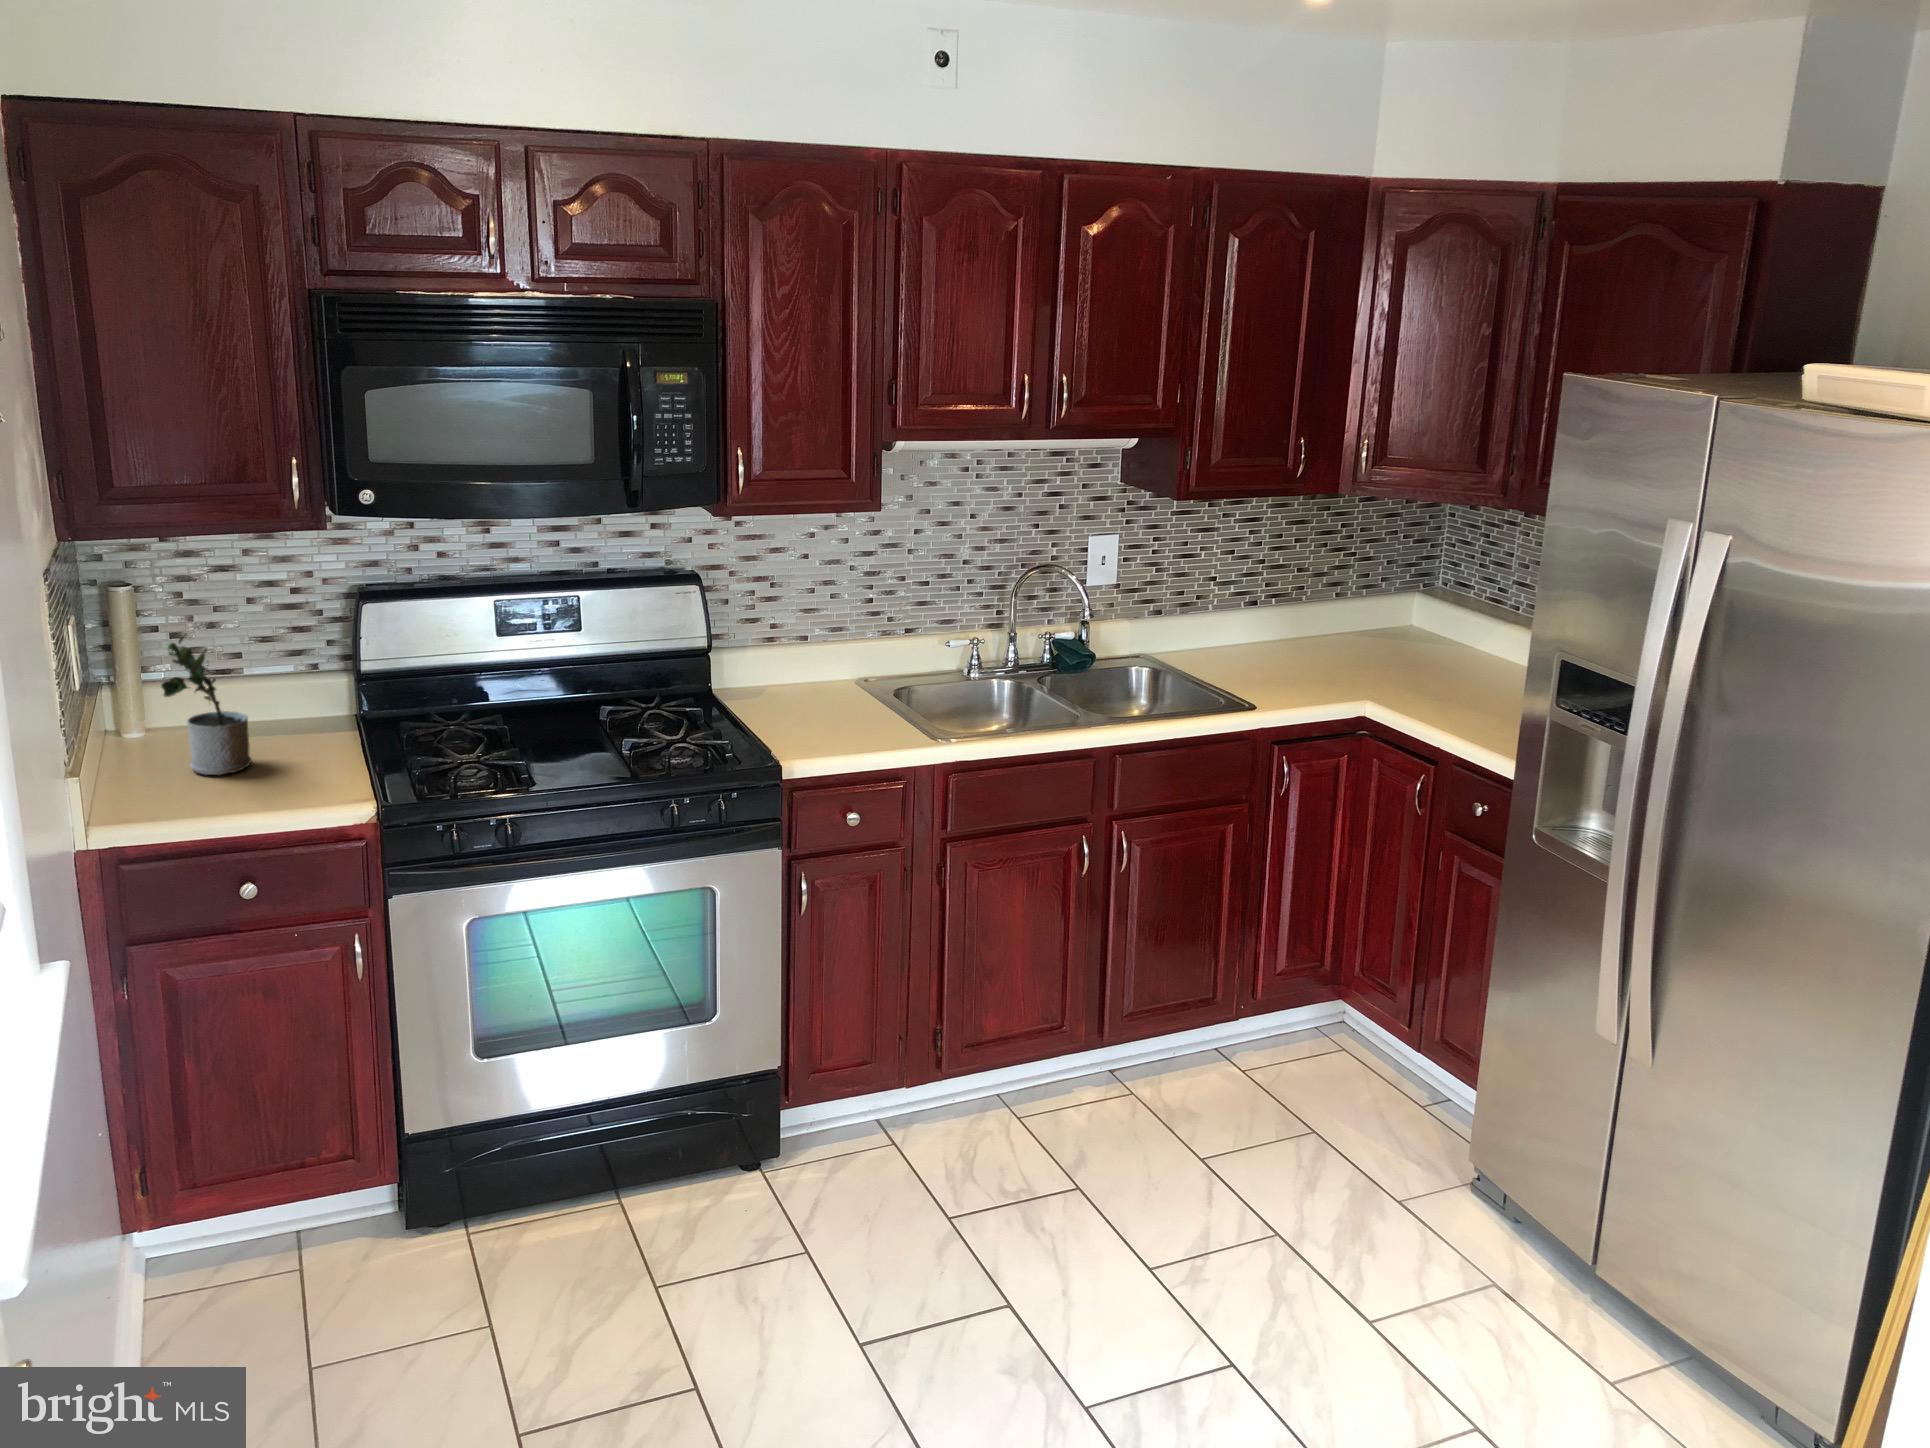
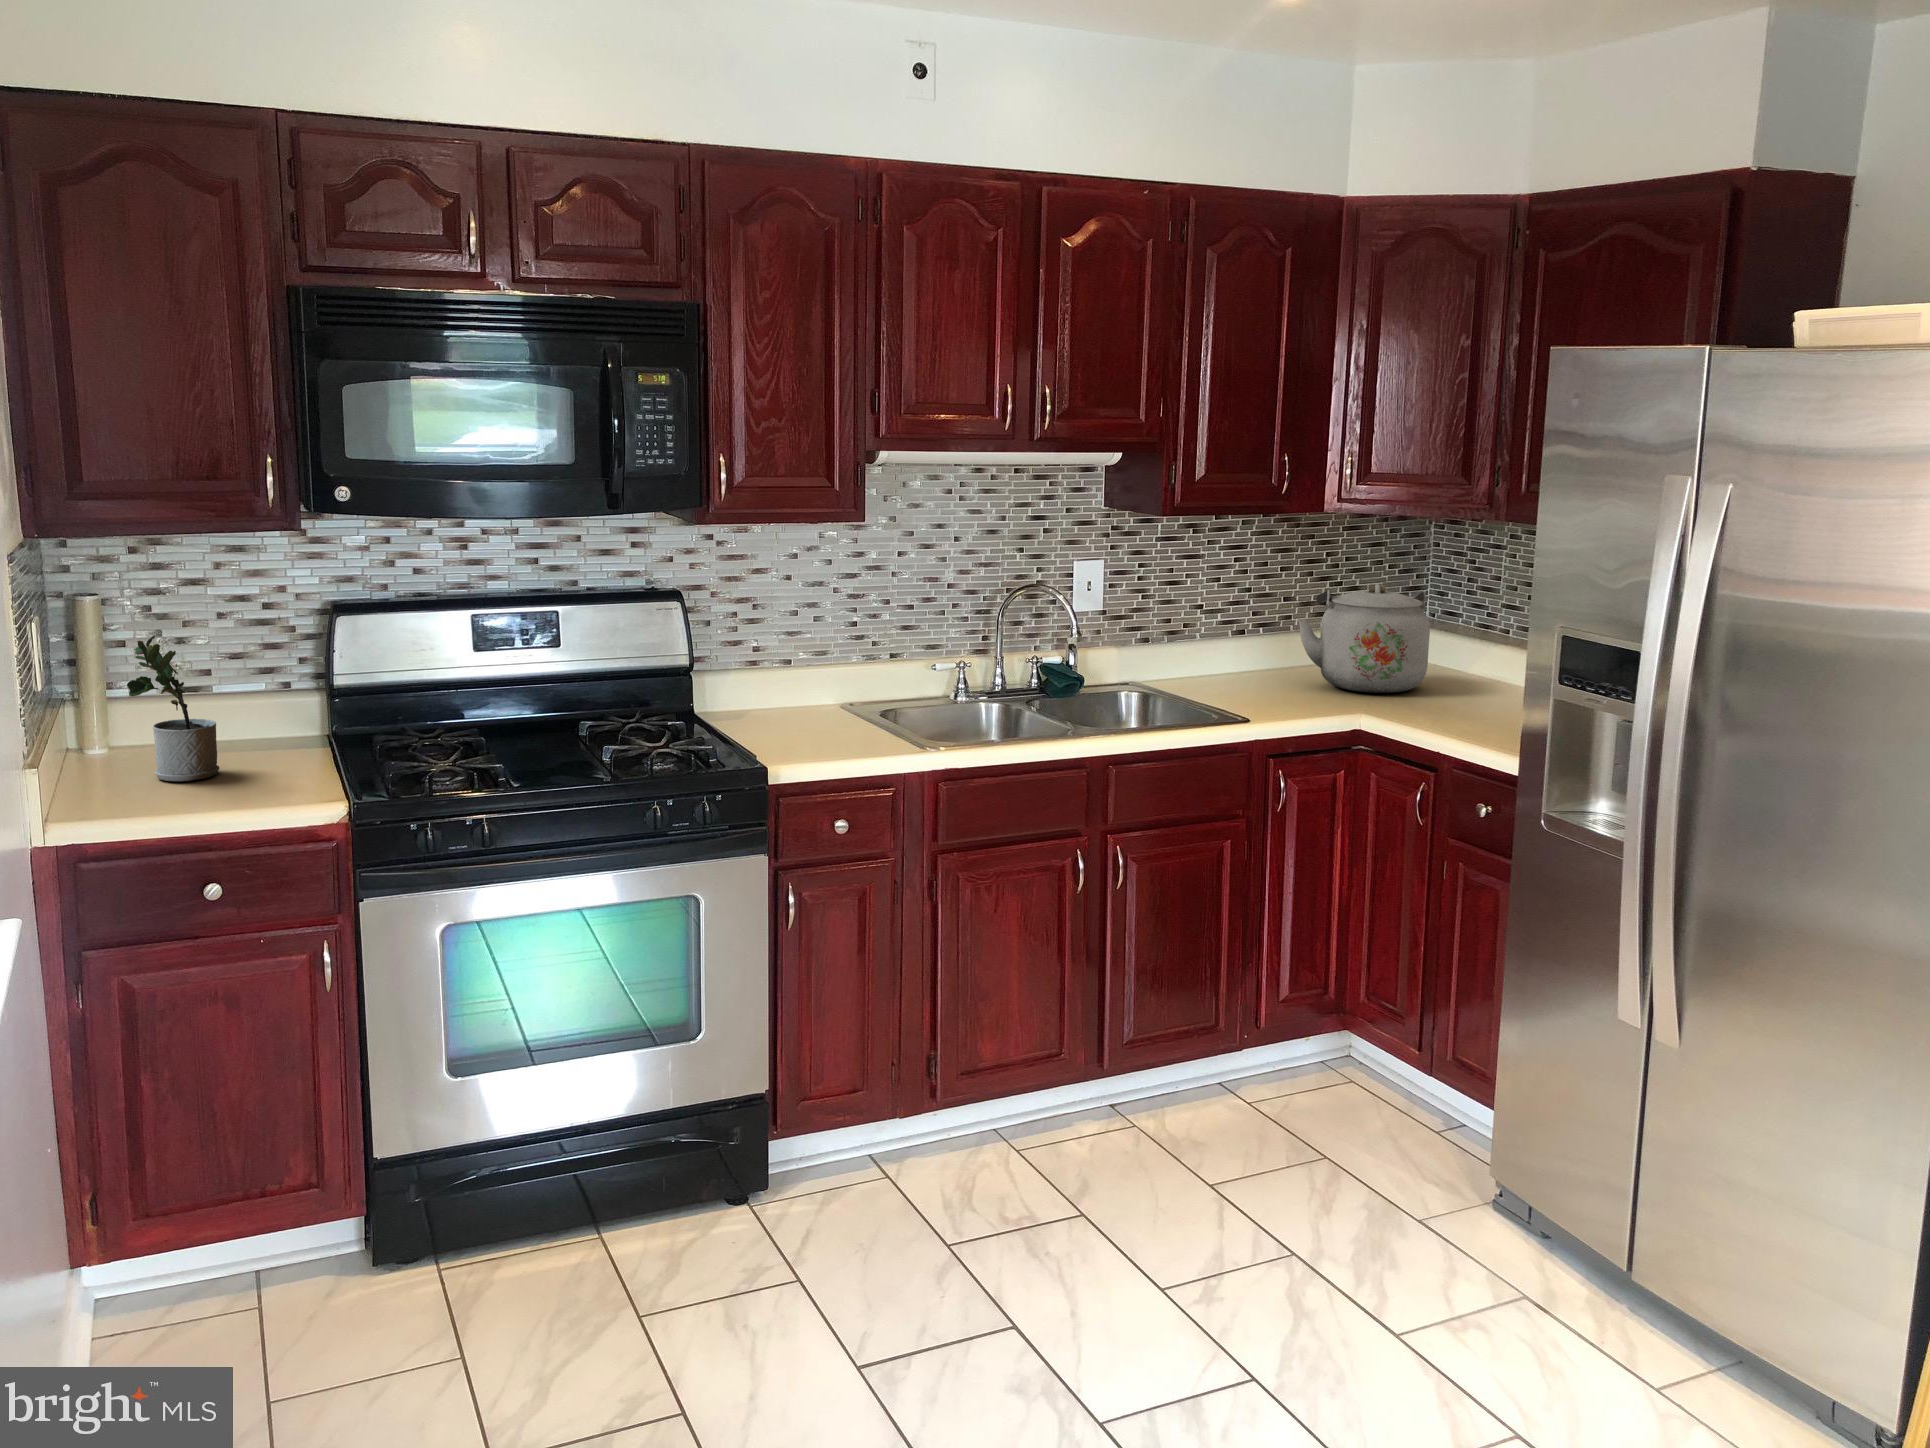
kettle: none [1309,565,1439,673] -> present [1298,584,1430,693]

